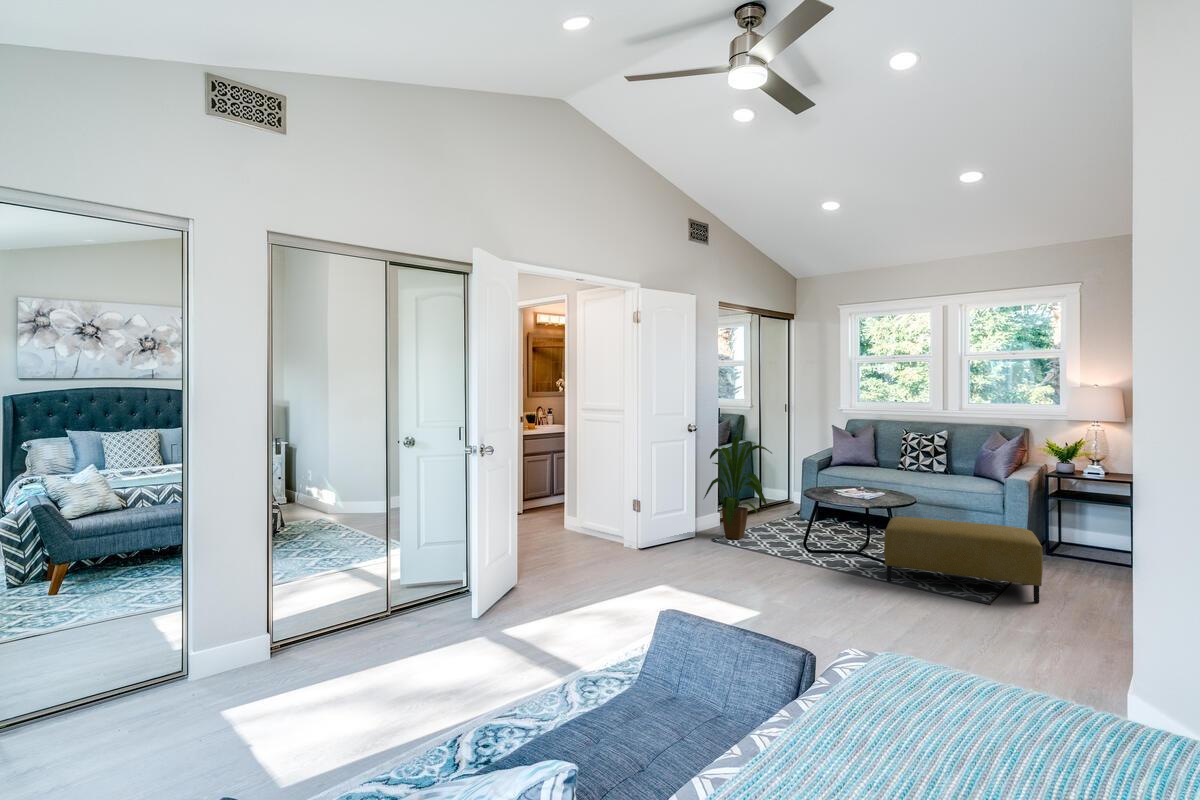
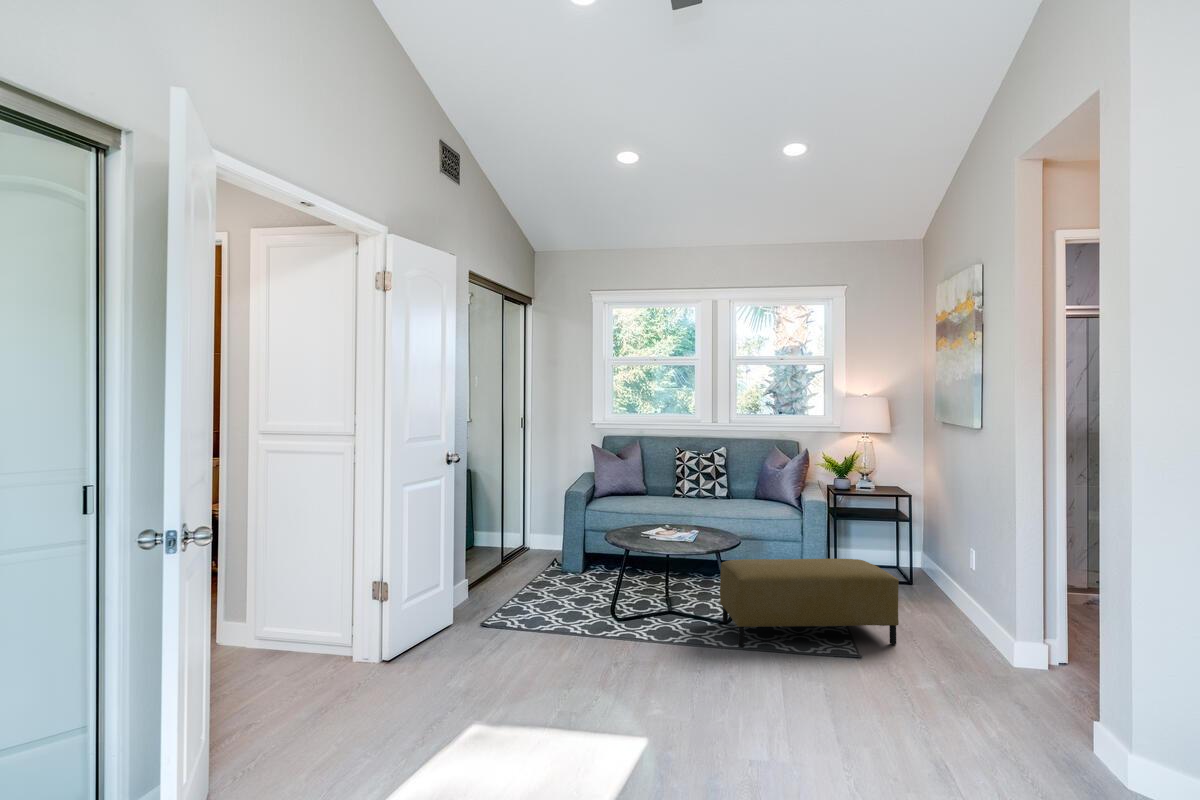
house plant: present [704,435,772,540] -> none [462,466,564,617]

